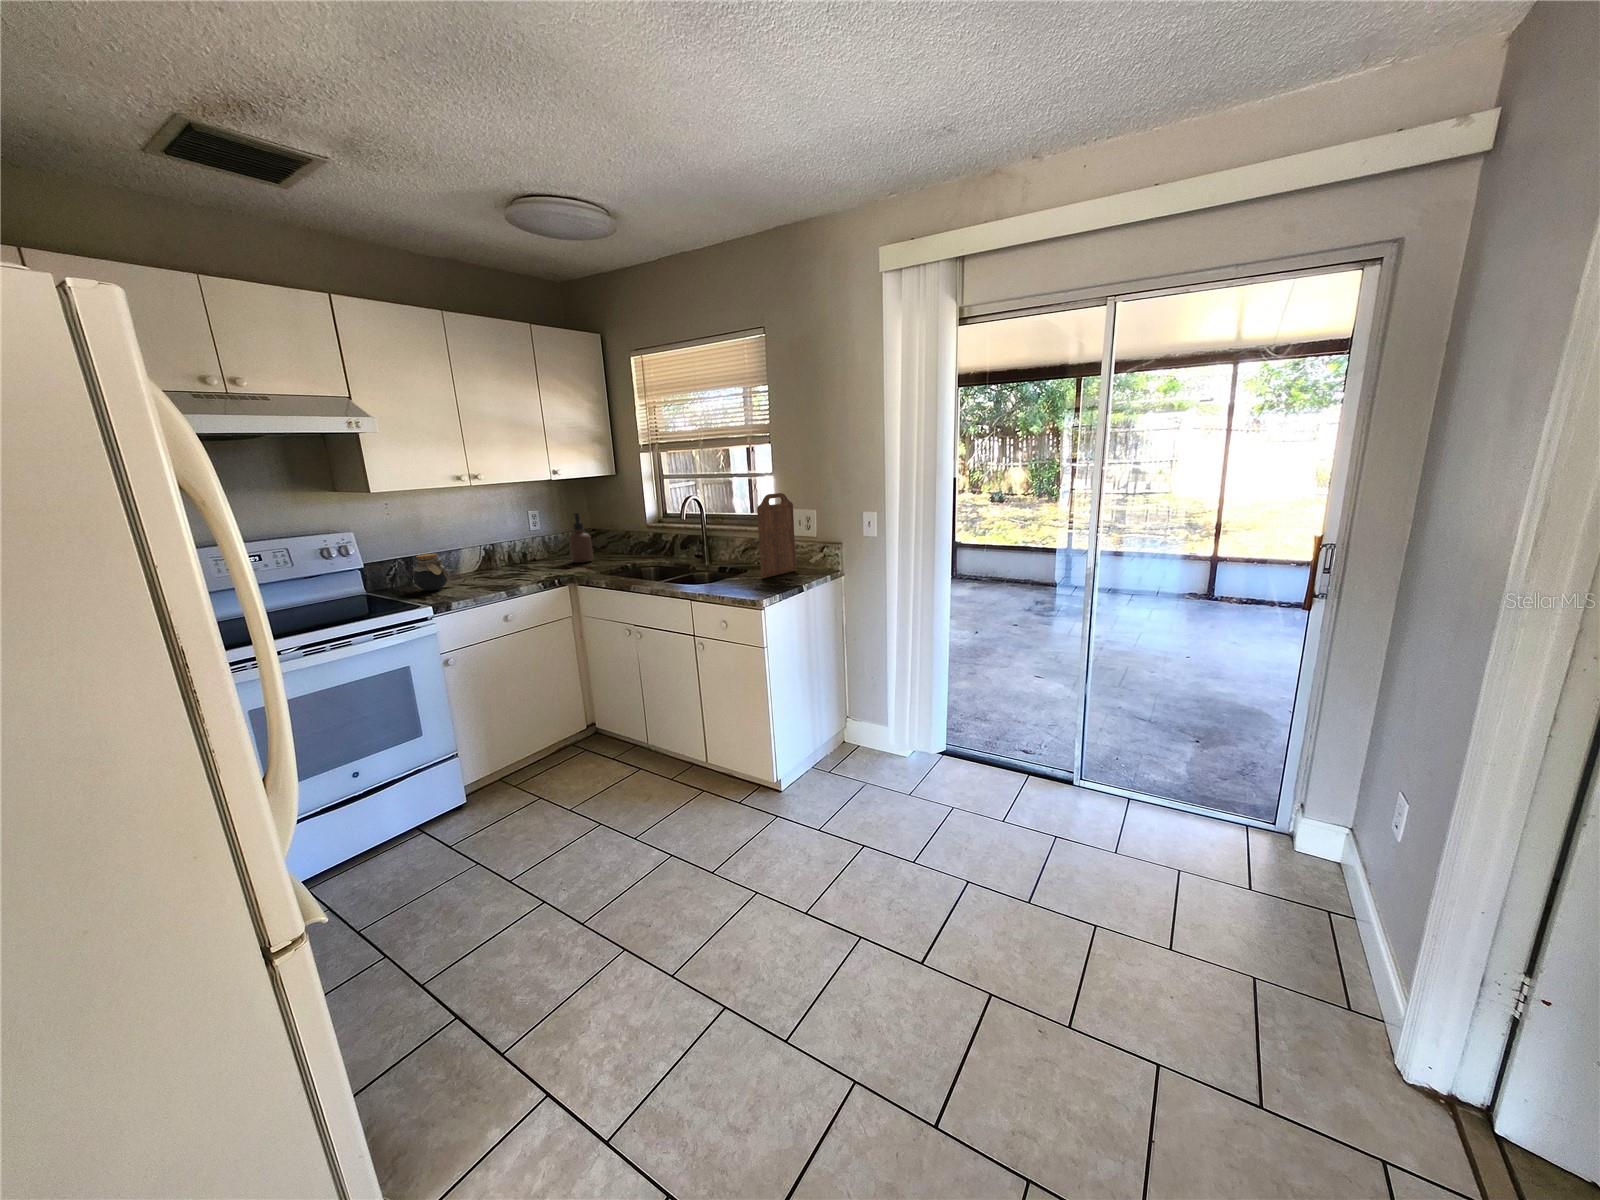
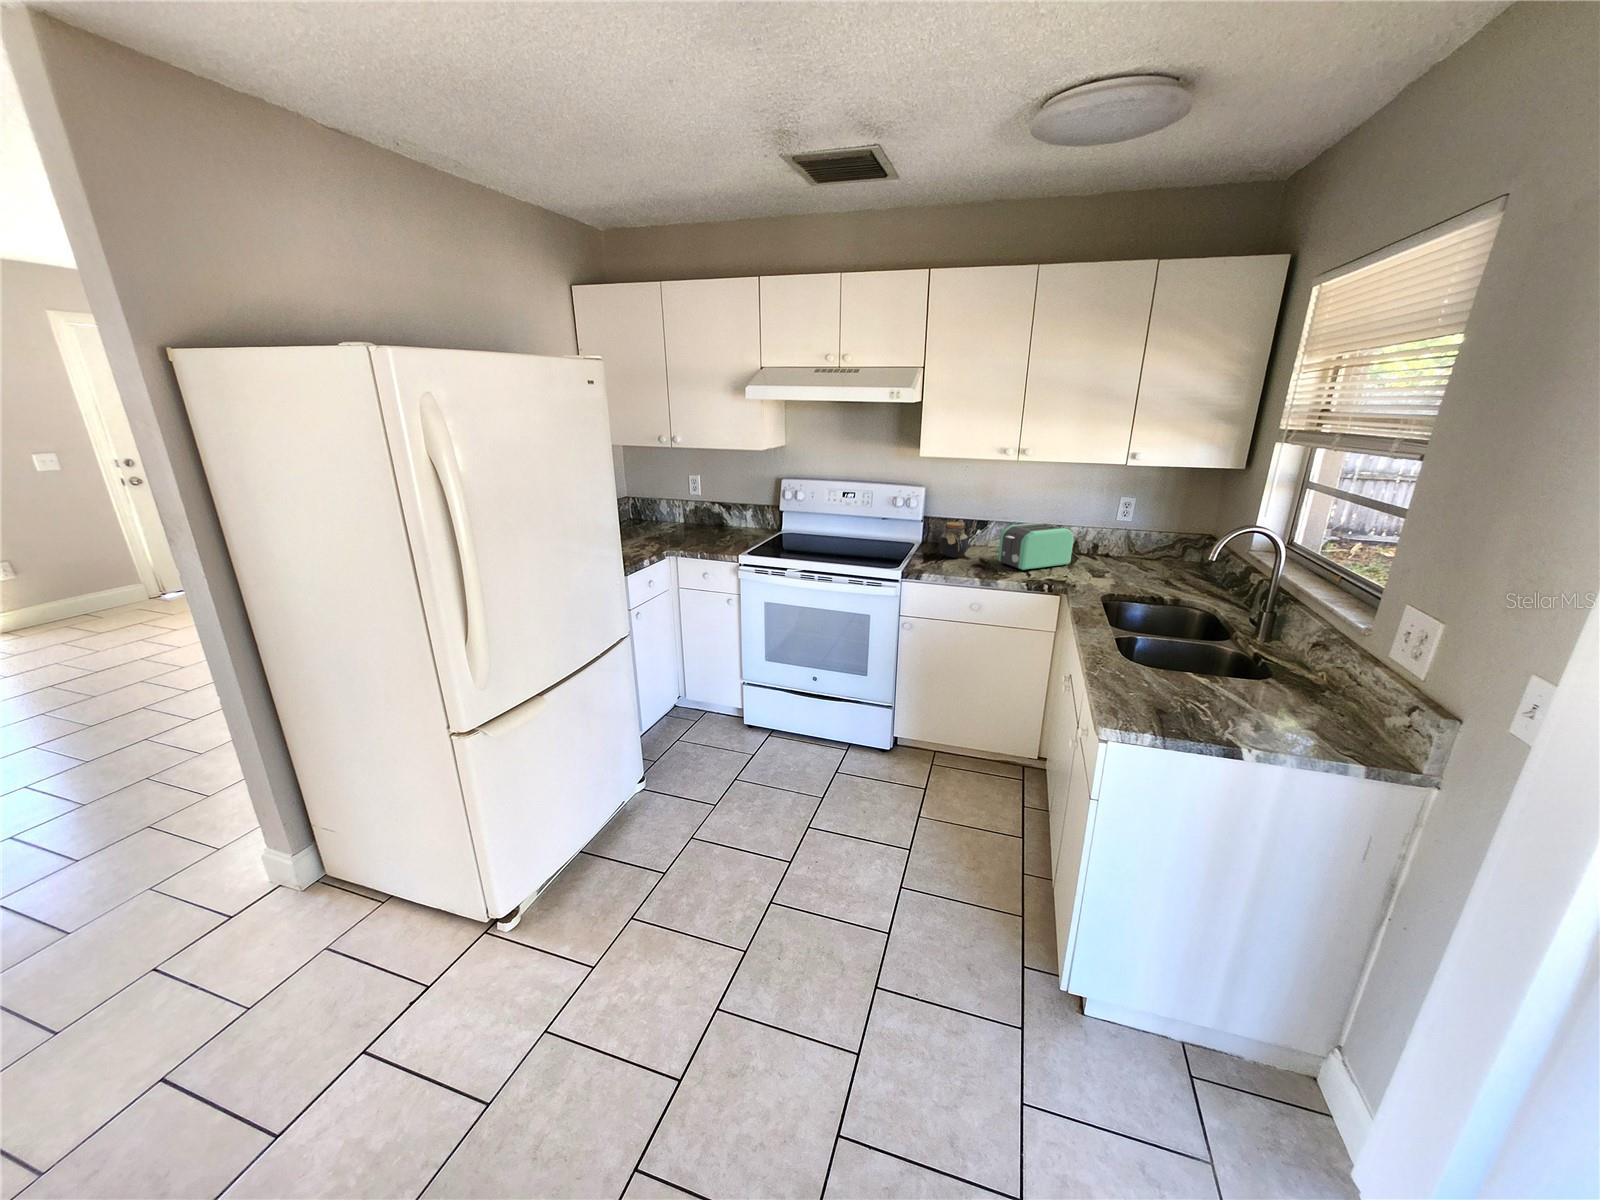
cutting board: present [757,493,796,578] -> none [1230,564,1373,720]
soap dispenser: present [569,513,593,563] -> none [1120,512,1154,576]
toaster: none [480,538,534,581] -> present [998,523,1074,570]

